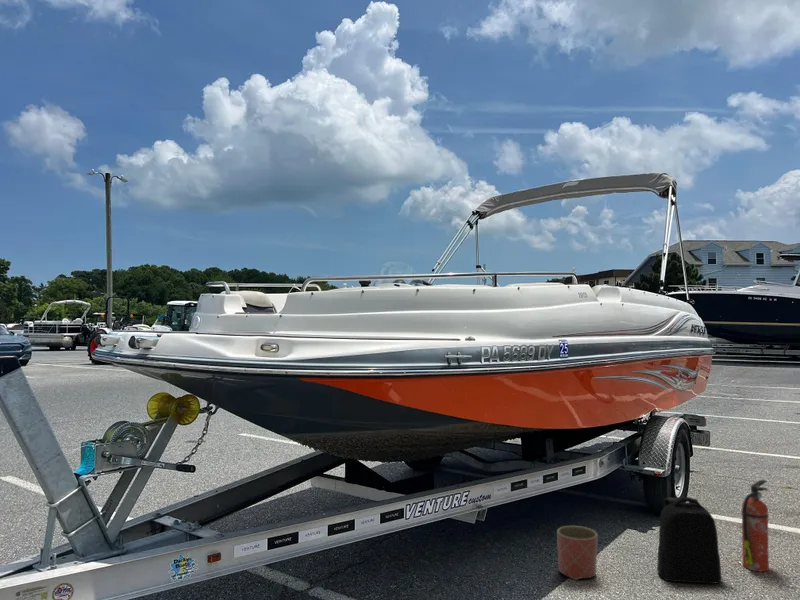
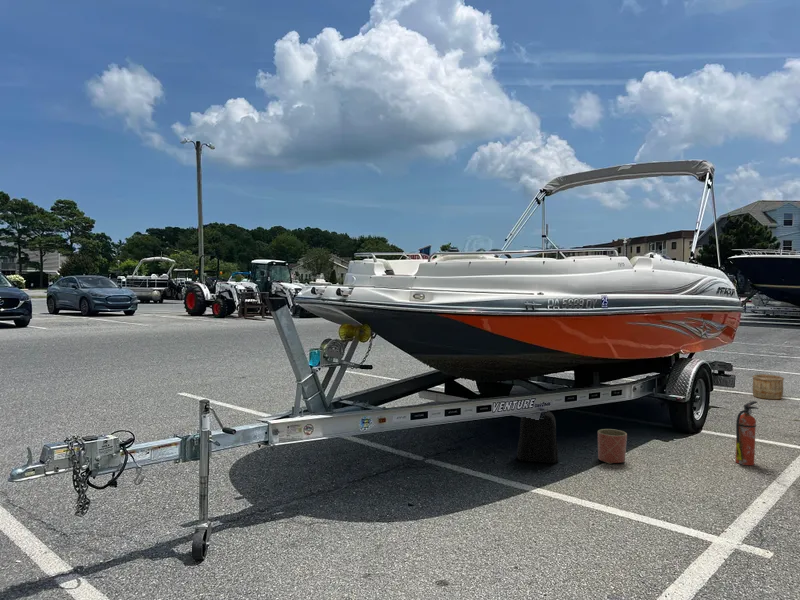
wooden bucket: none [725,426,762,457] -> present [752,374,784,399]
backpack: present [657,497,722,584] -> present [517,411,558,463]

